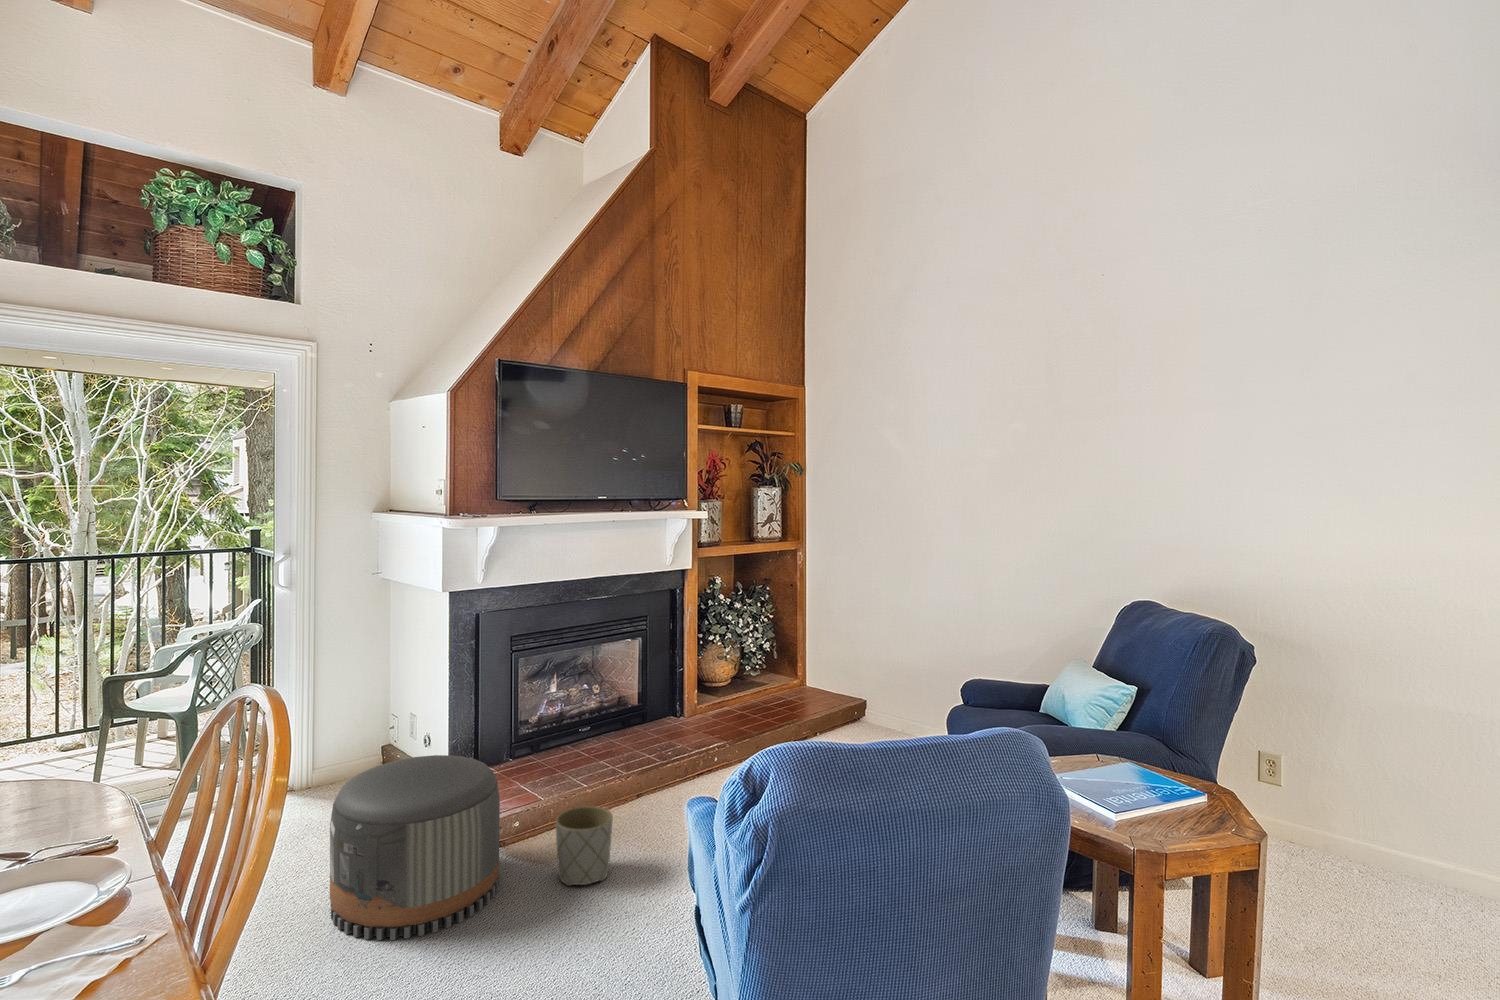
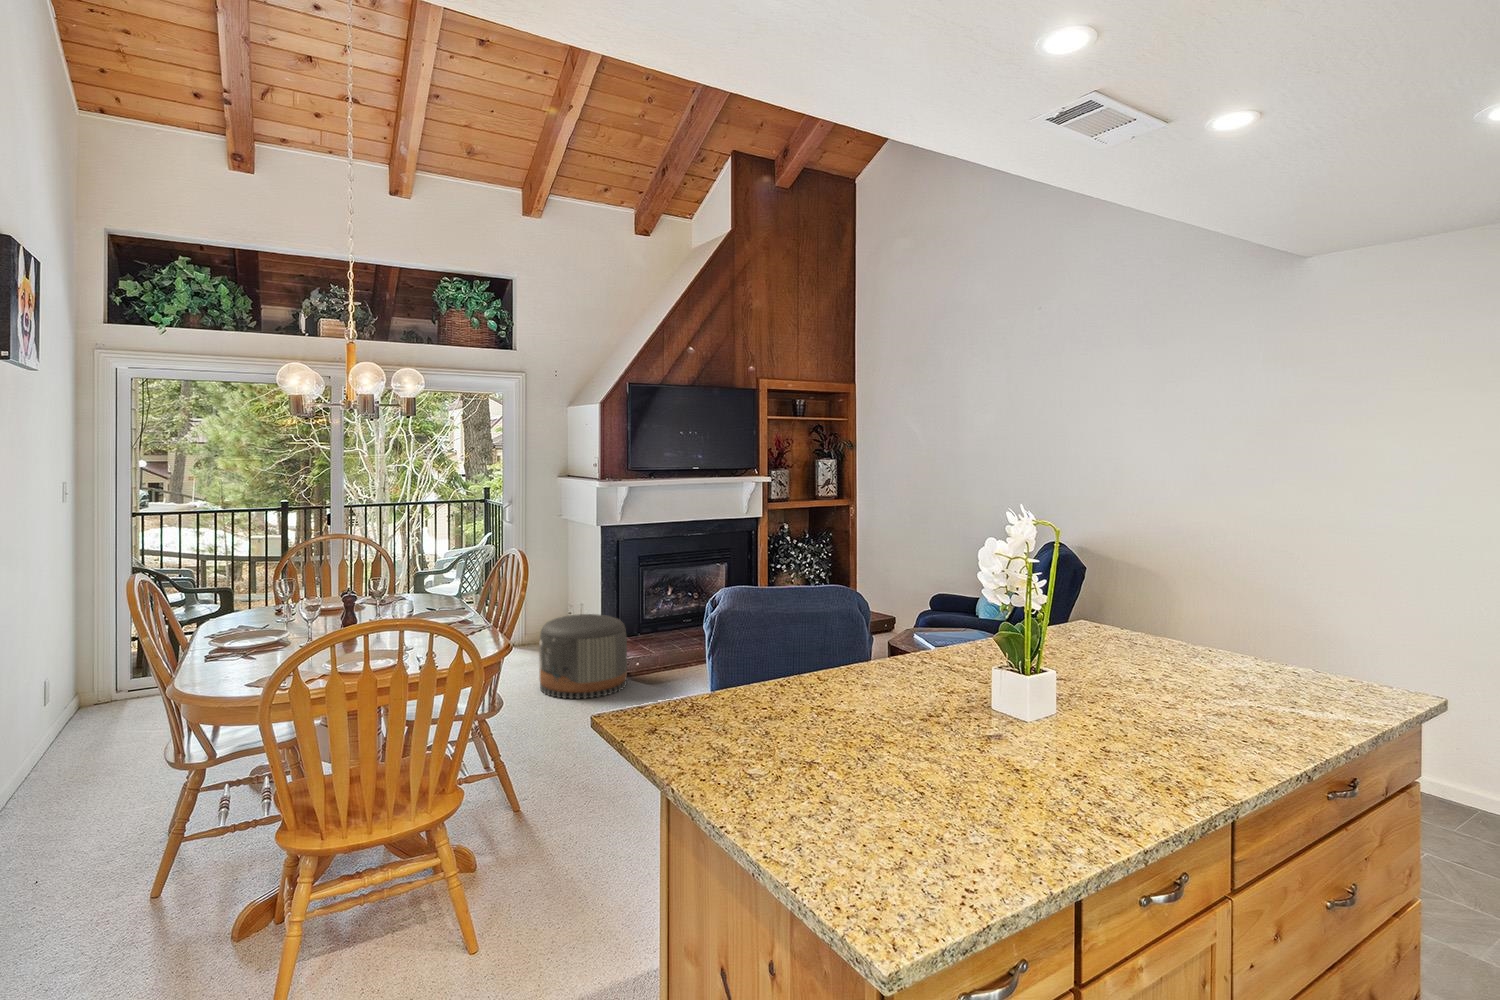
planter: present [556,806,613,886] -> none [657,648,689,688]

